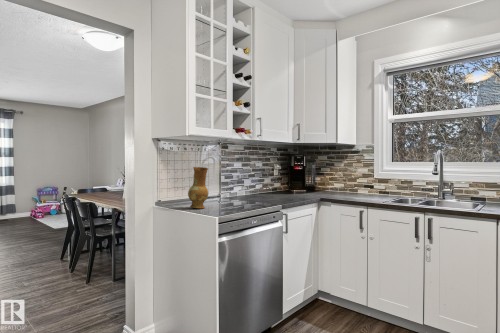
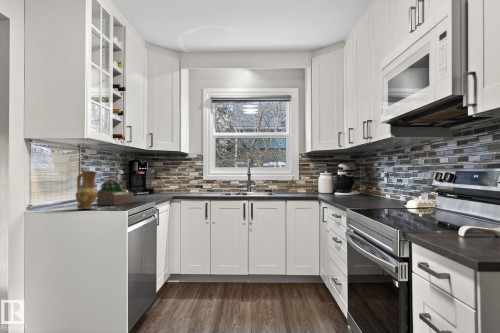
succulent plant: none [223,174,260,206] -> present [97,177,134,205]

